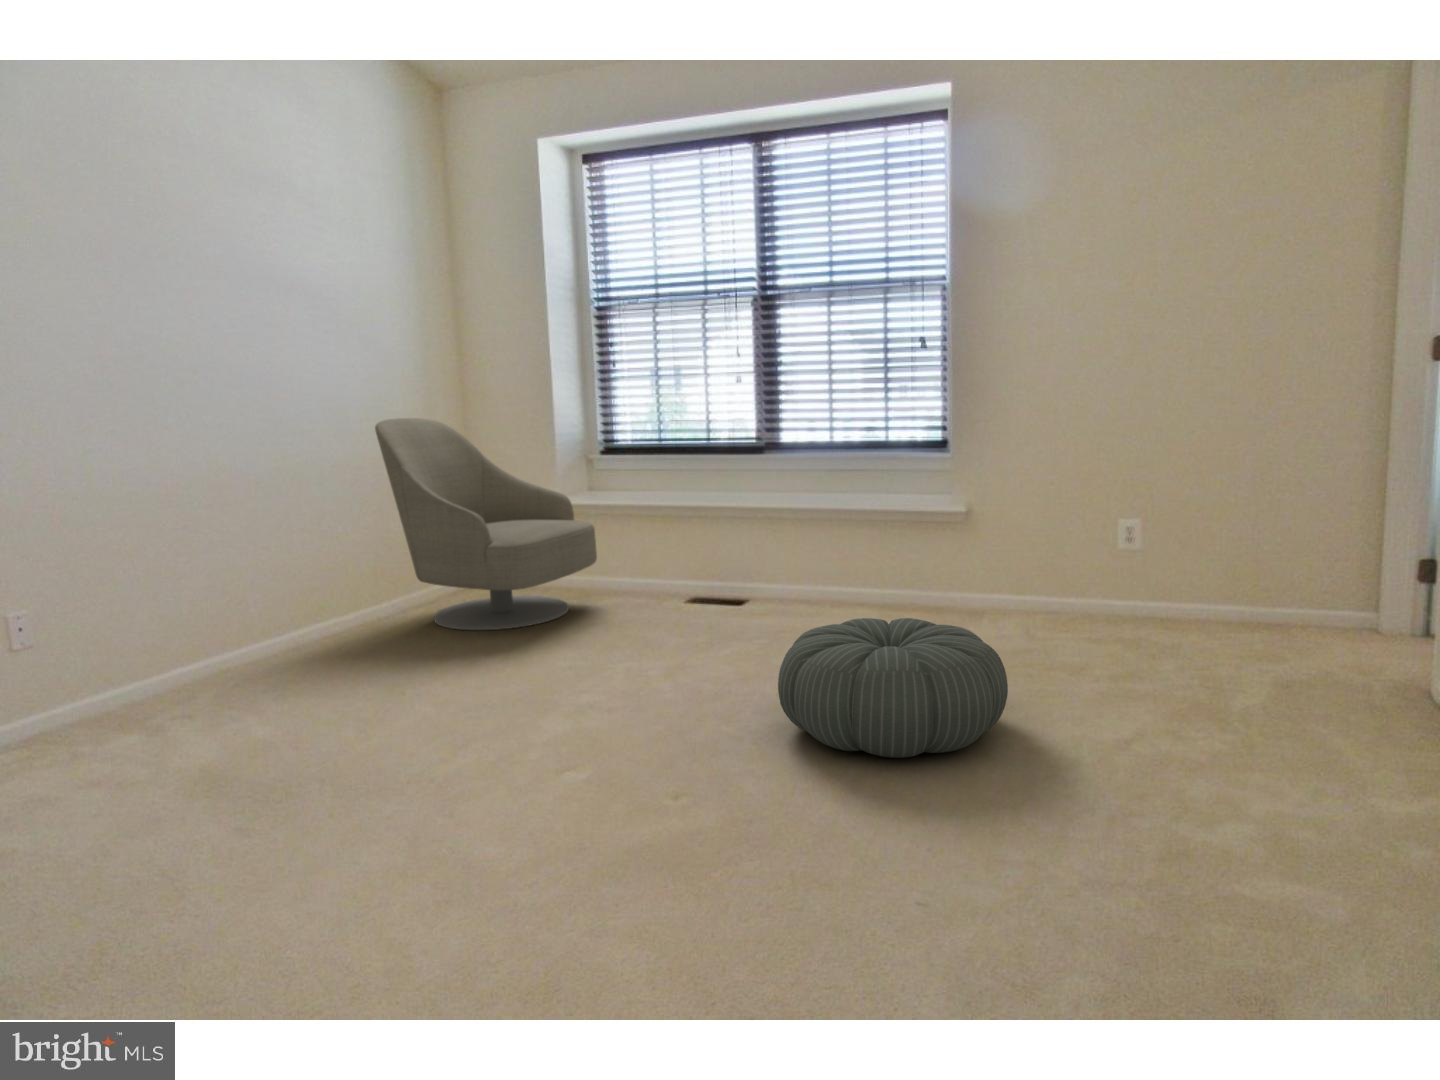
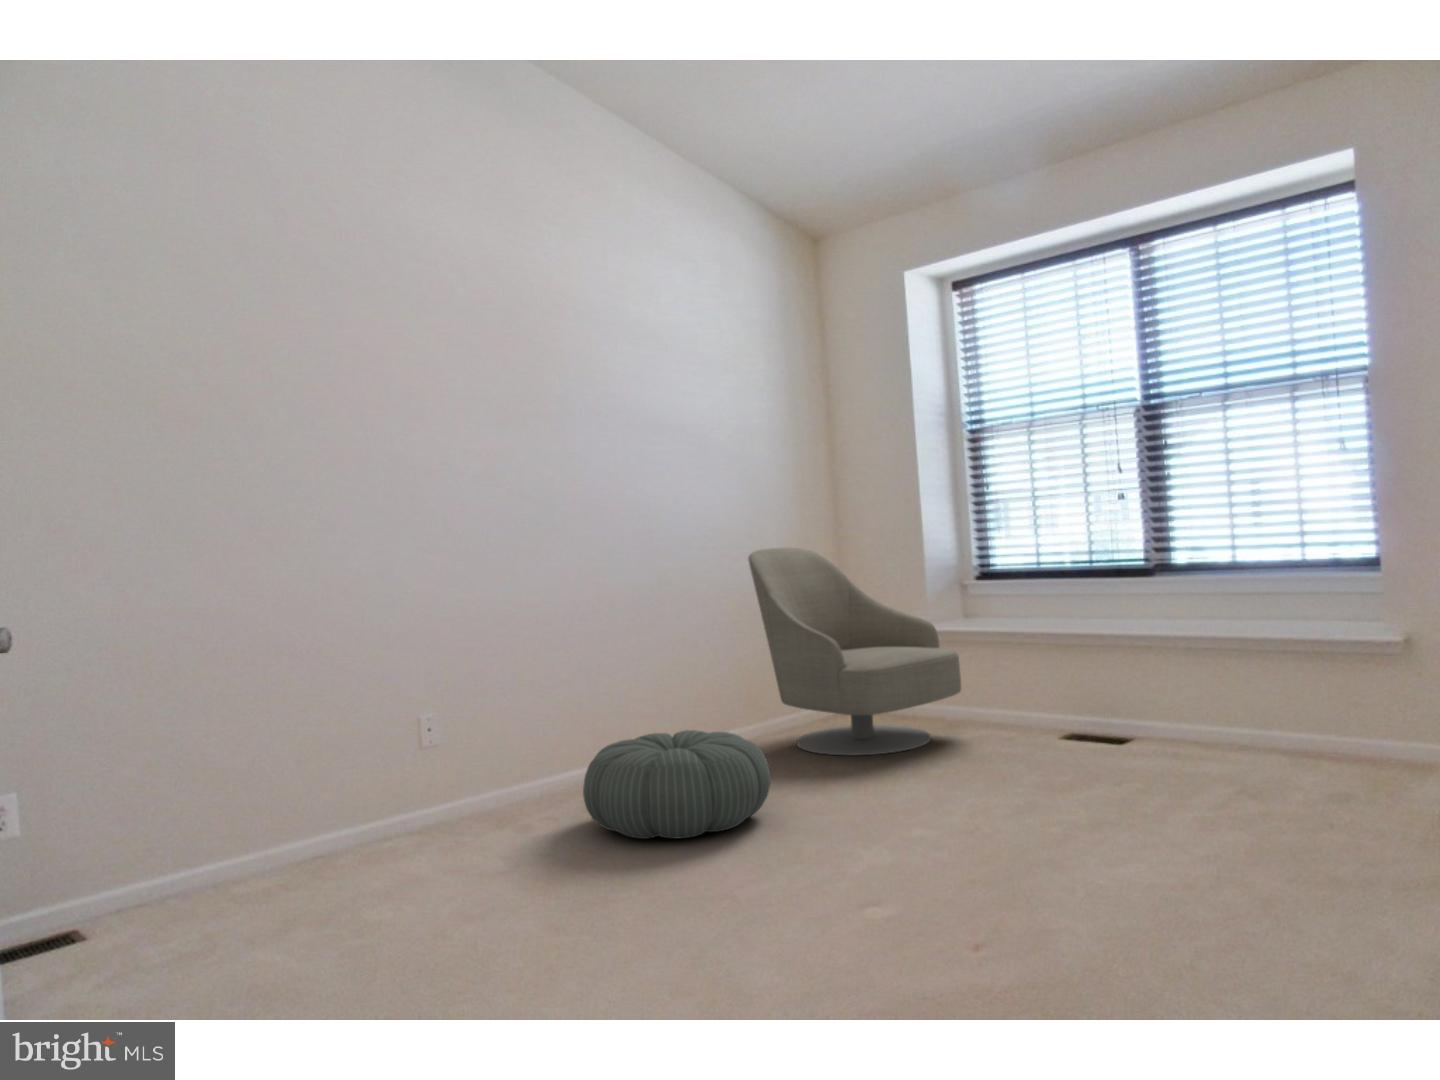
pouf: present [778,618,1008,758] -> present [583,730,770,839]

